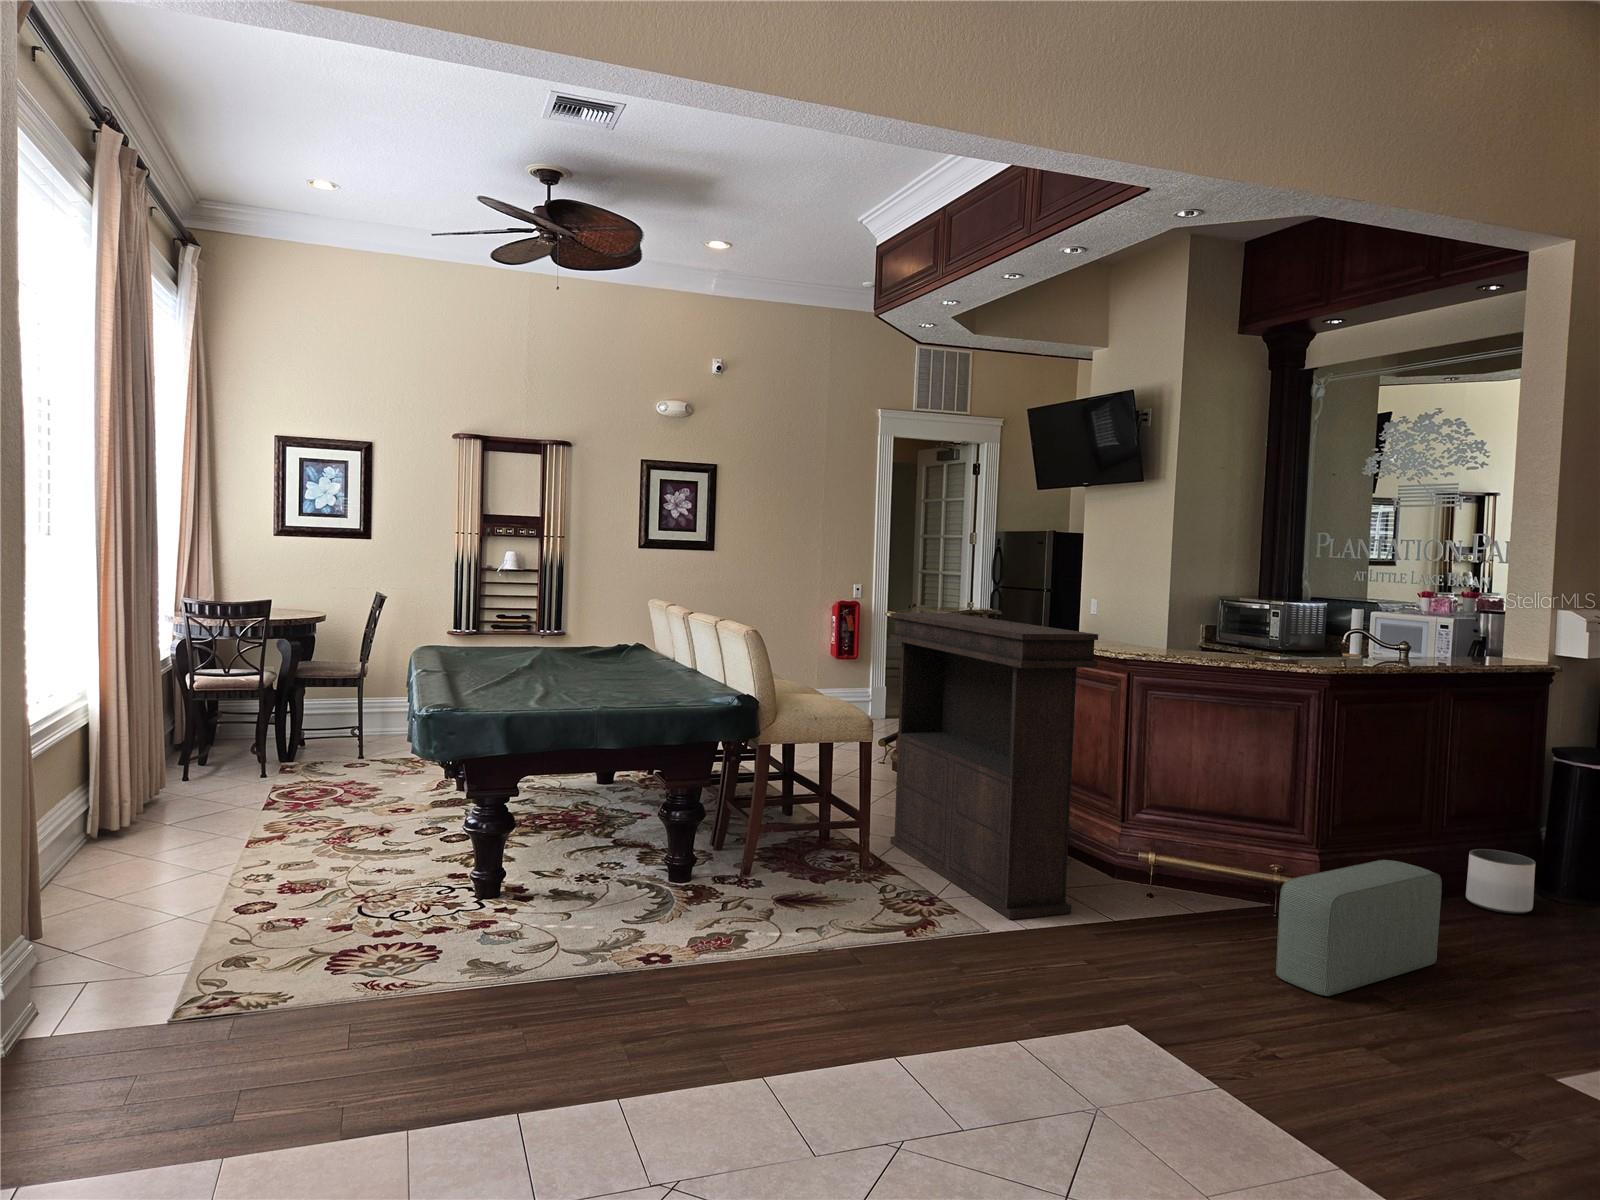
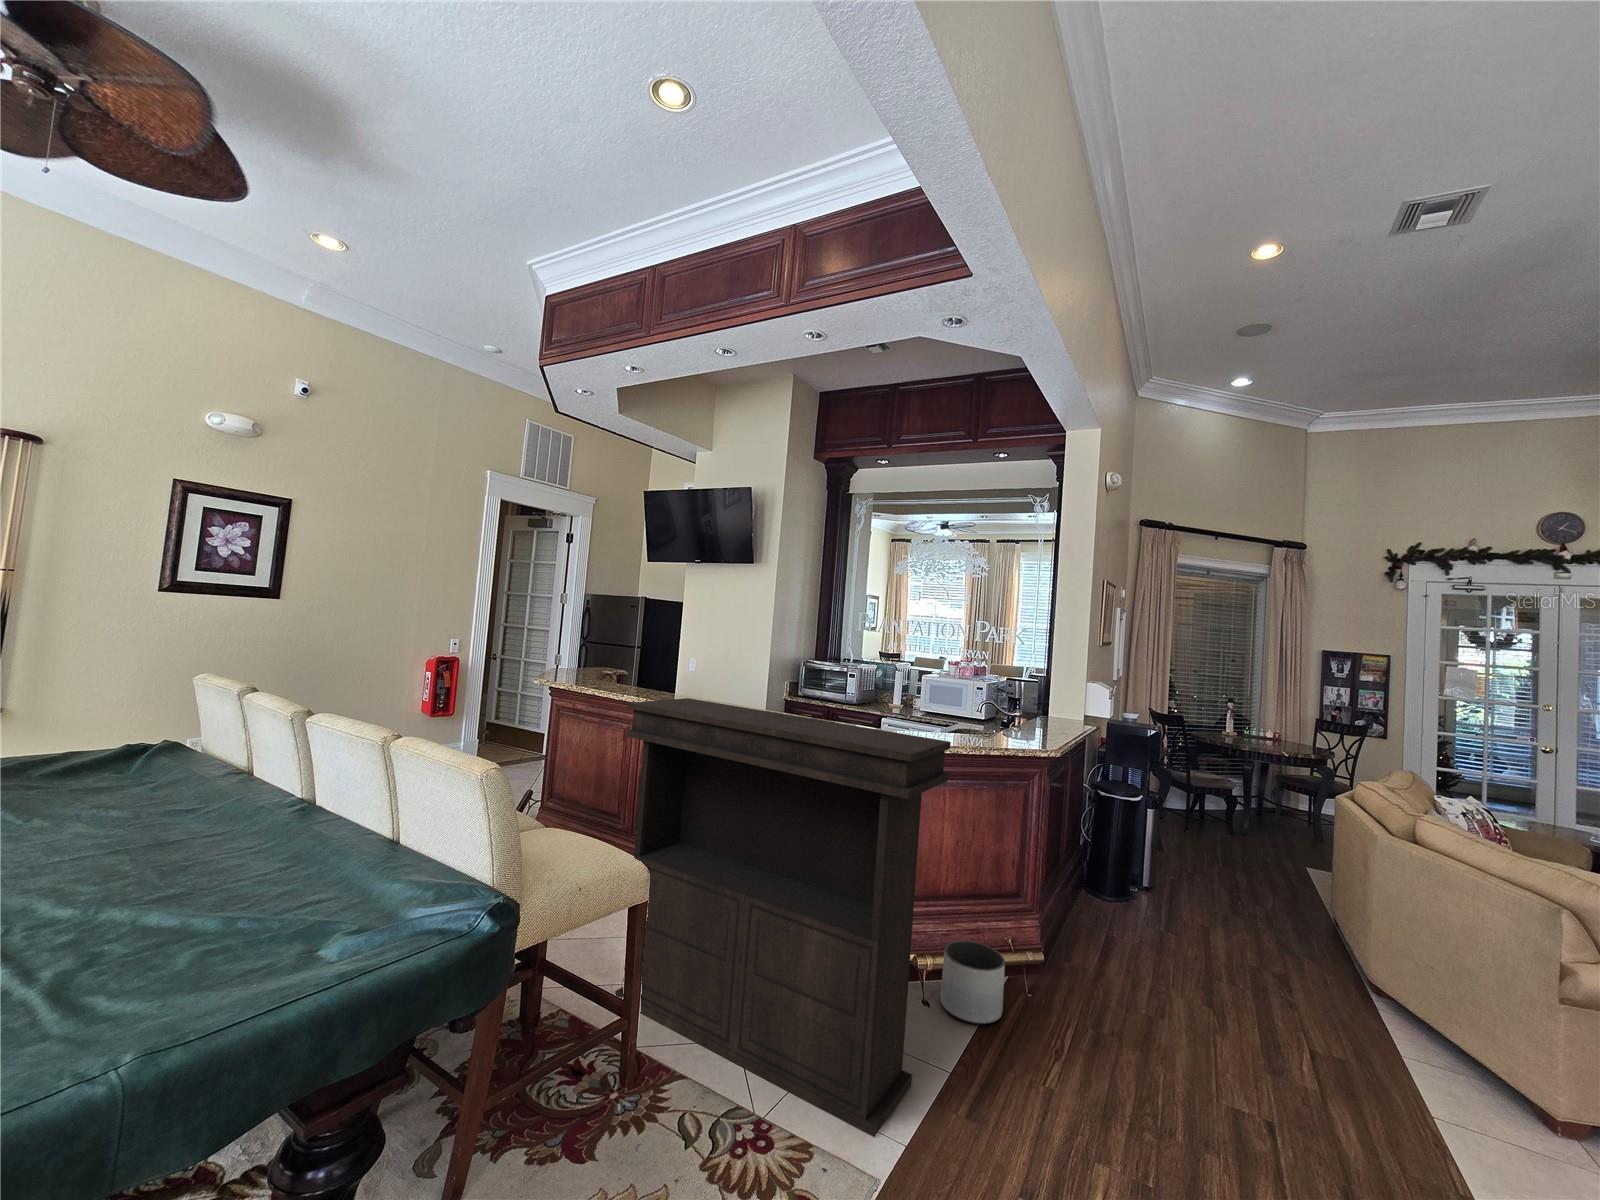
planter: present [1466,849,1535,914] -> present [941,941,1005,1024]
pouf: present [1276,860,1442,996] -> none [1148,940,1250,1152]

